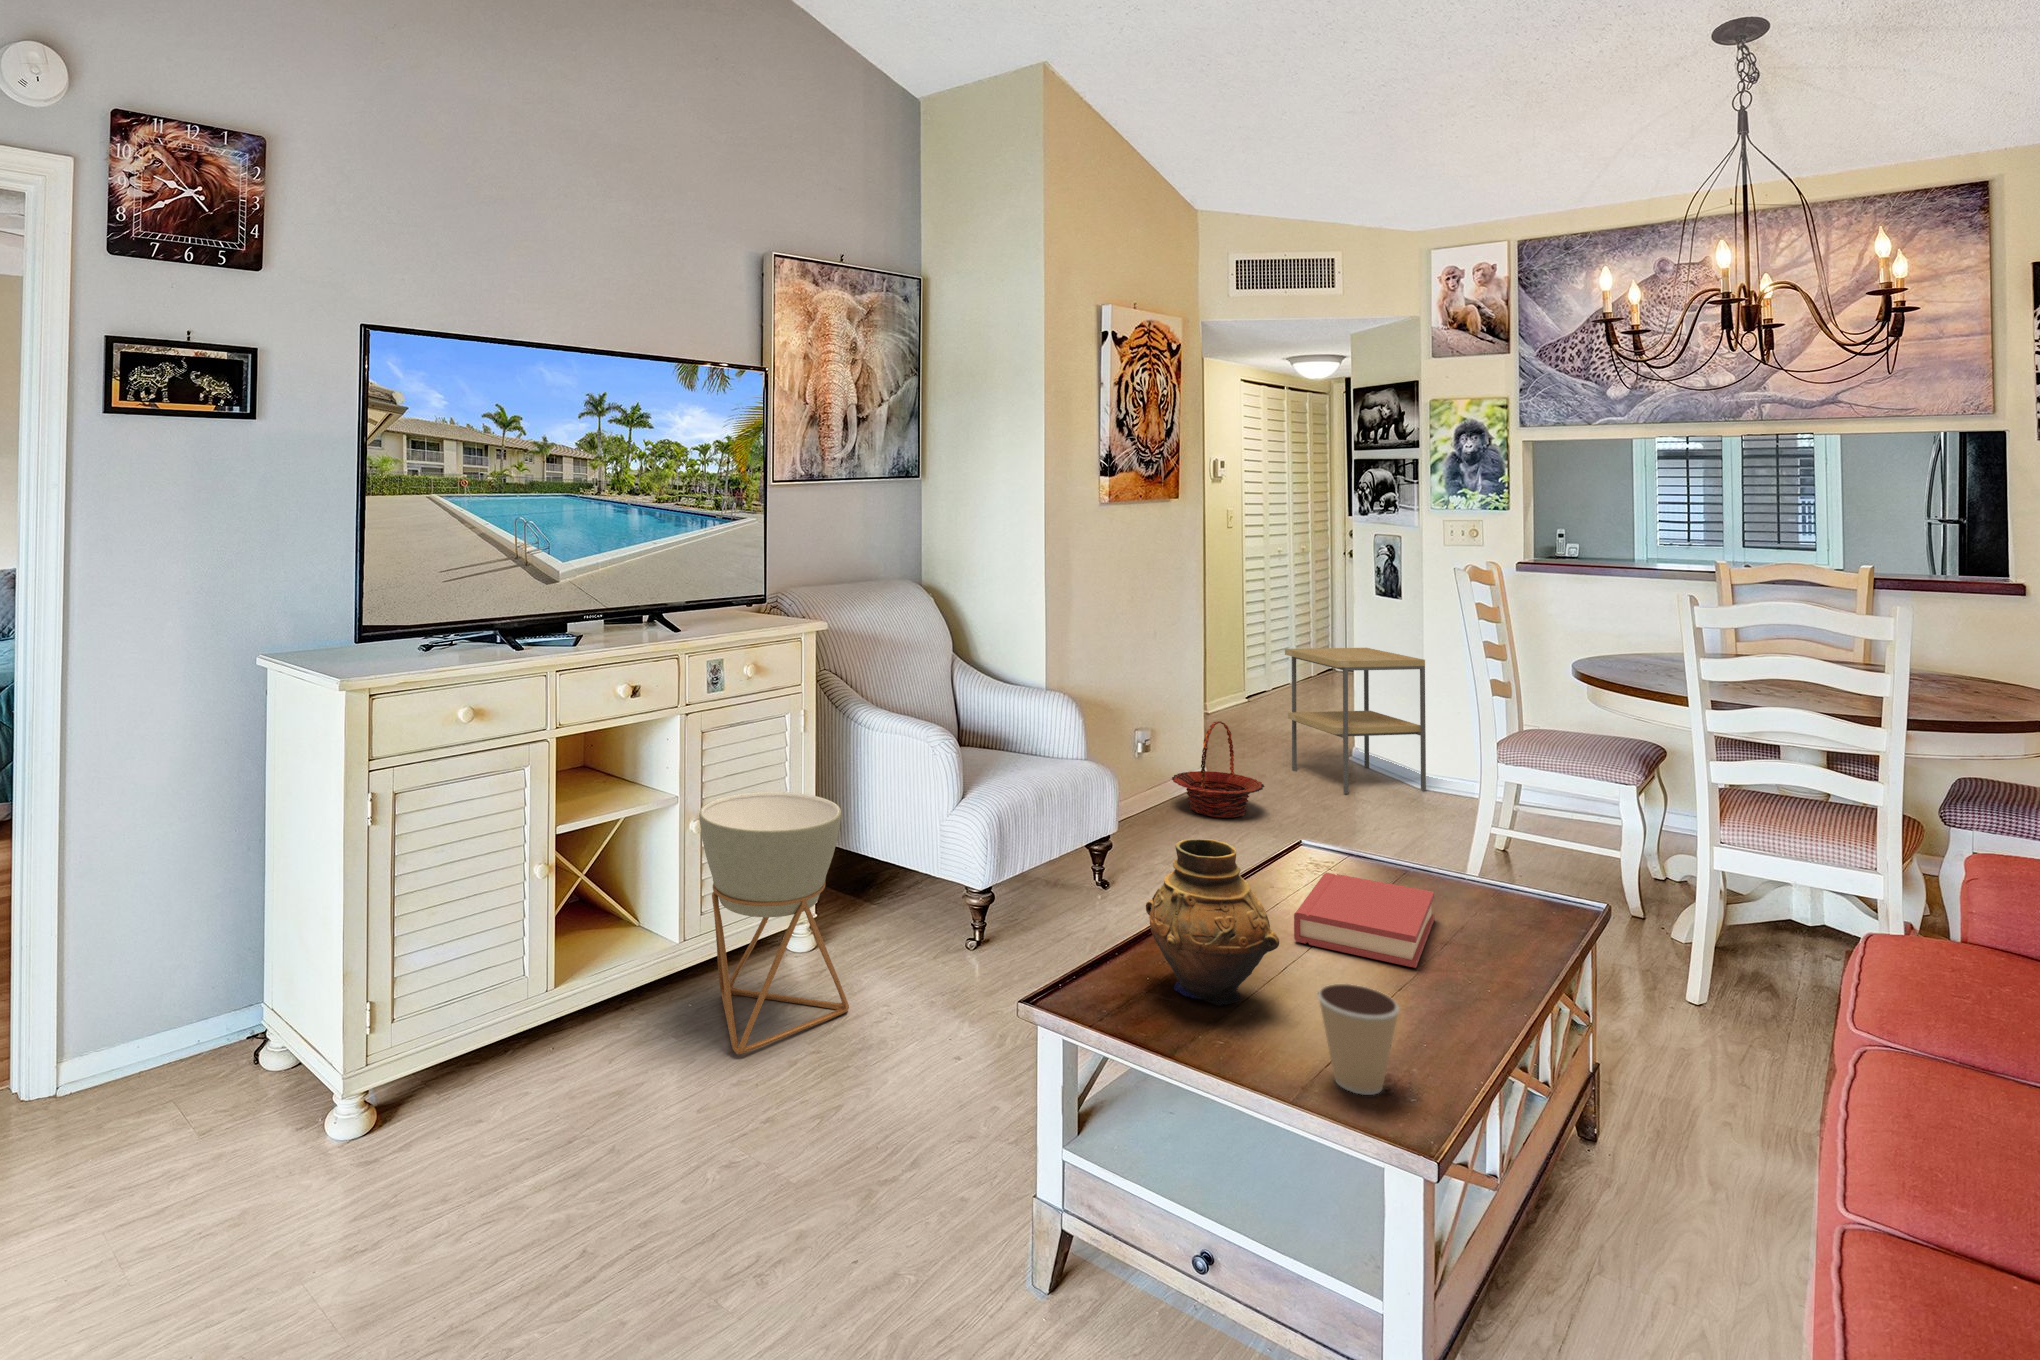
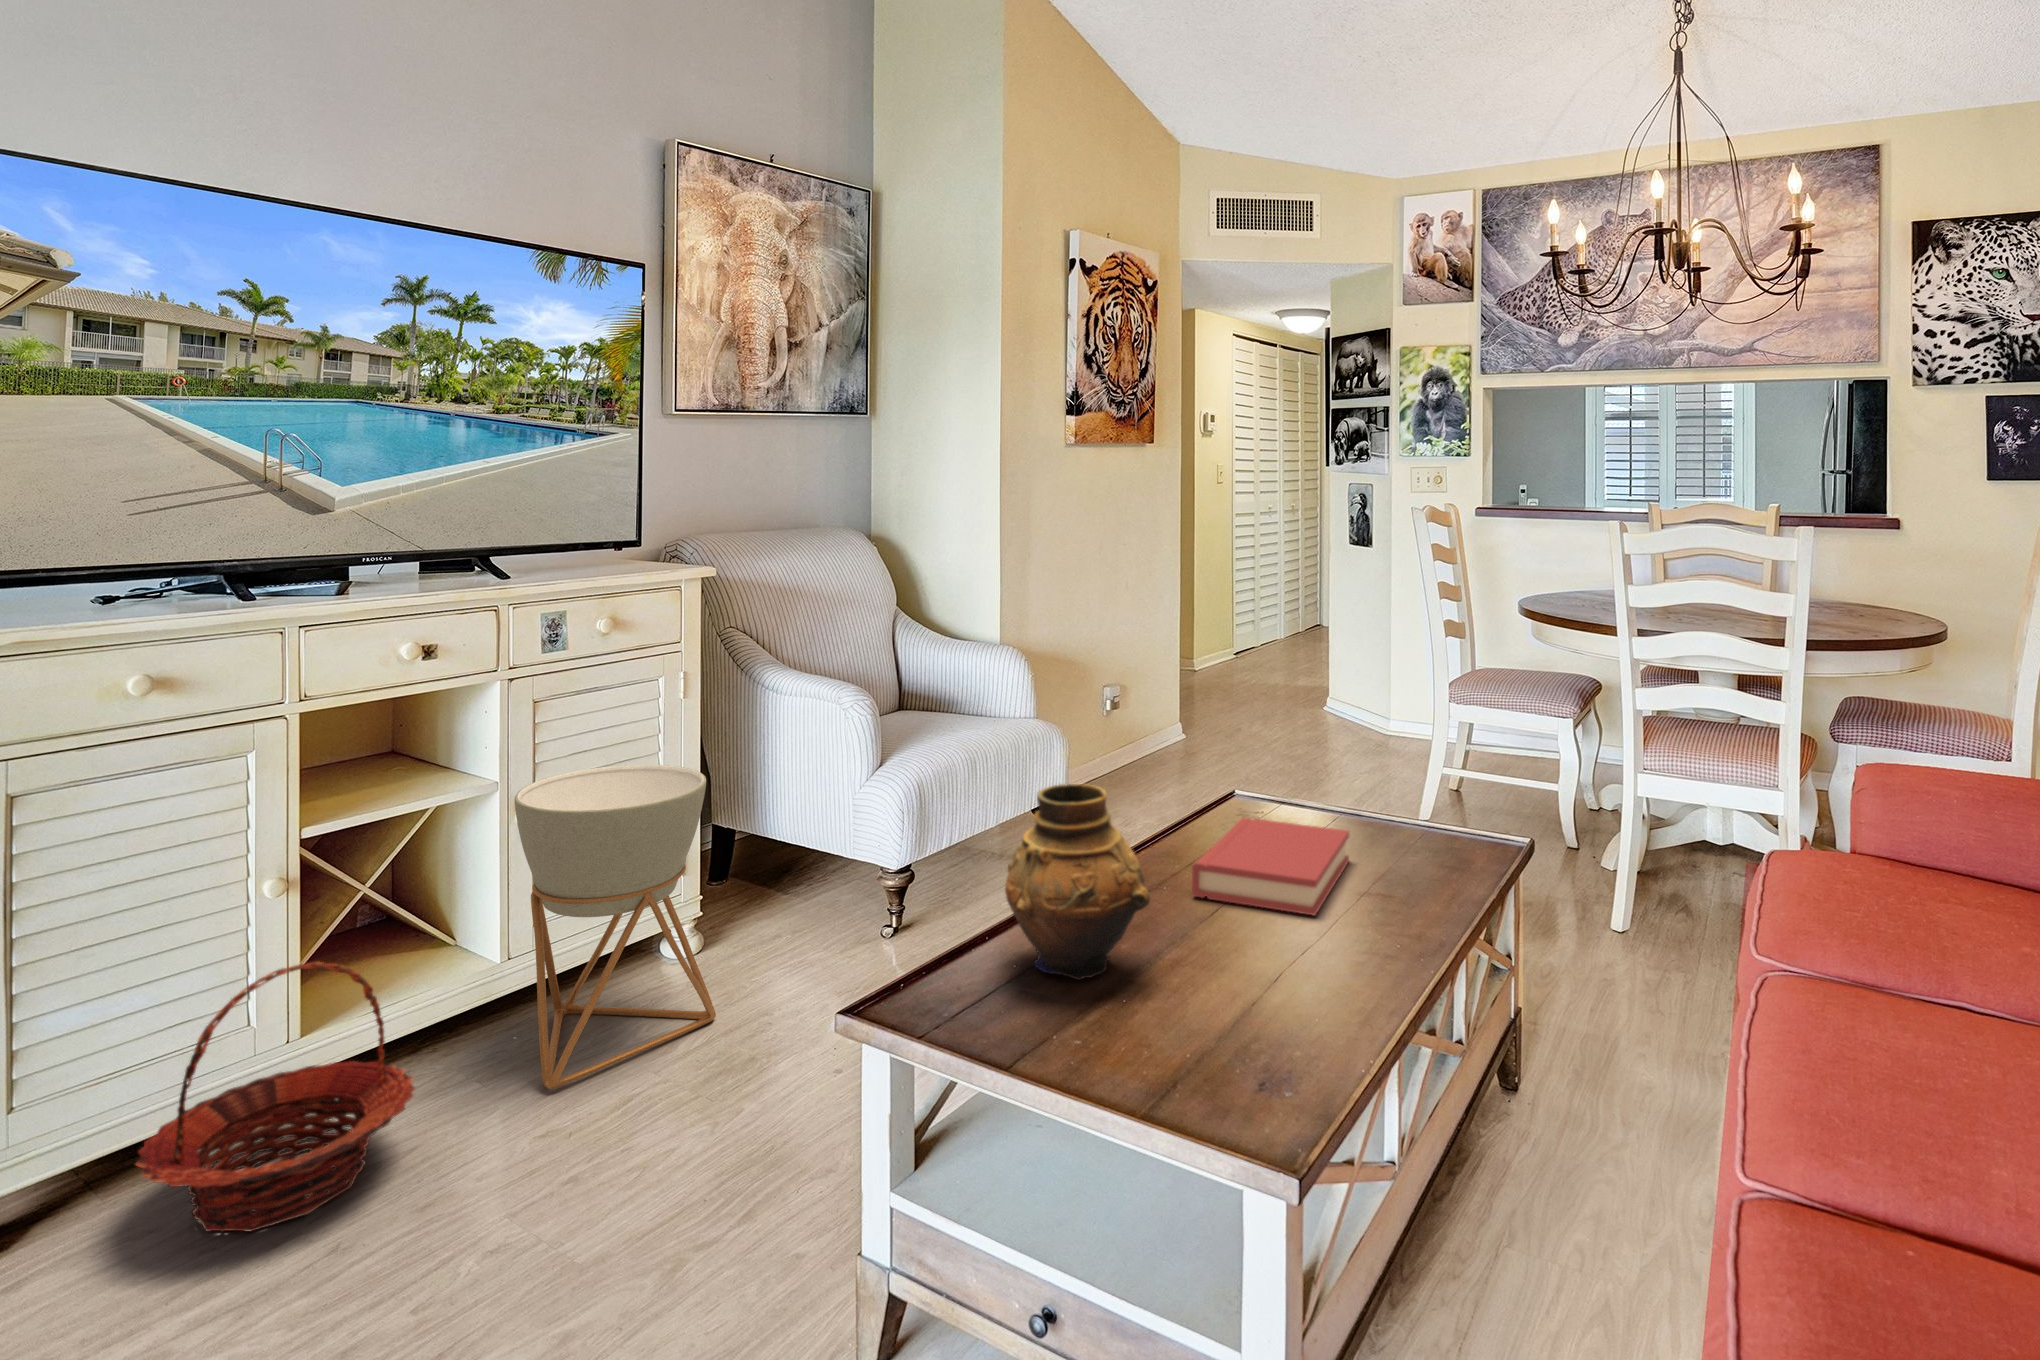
side table: present [1285,648,1426,793] -> none [1268,598,1397,743]
basket: present [1172,721,1264,818] -> present [136,962,415,1232]
coffee cup: present [1318,984,1399,1095] -> none [1169,943,1260,1075]

